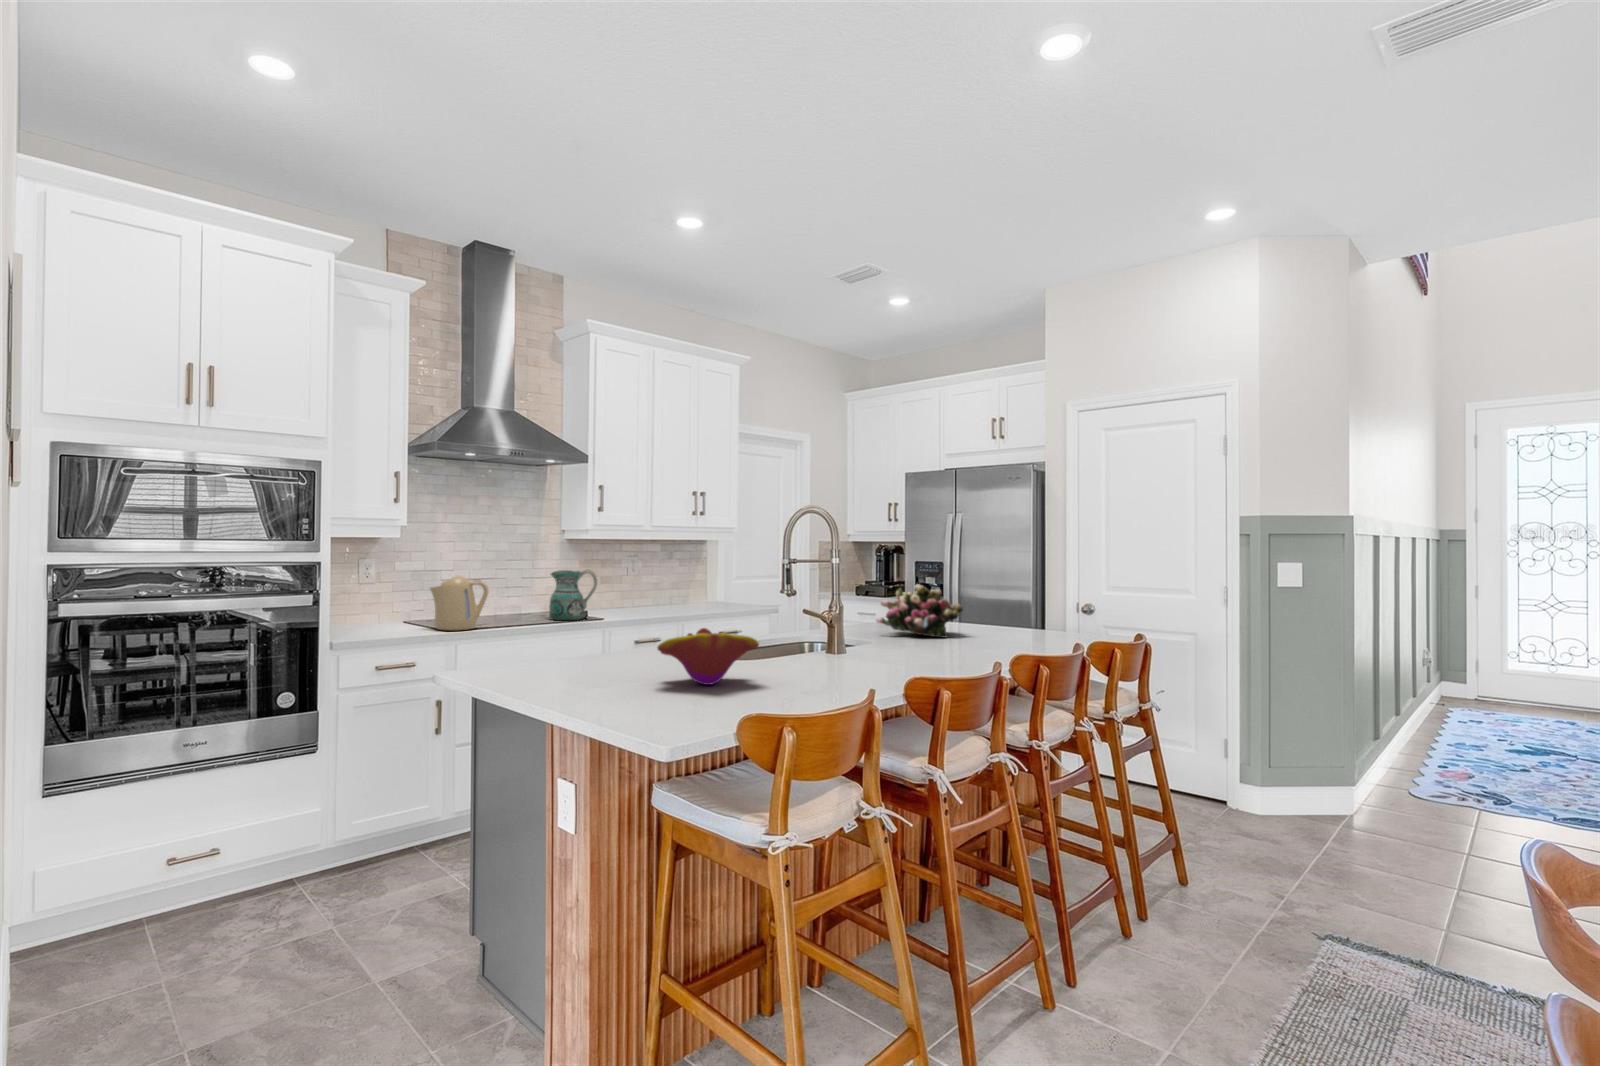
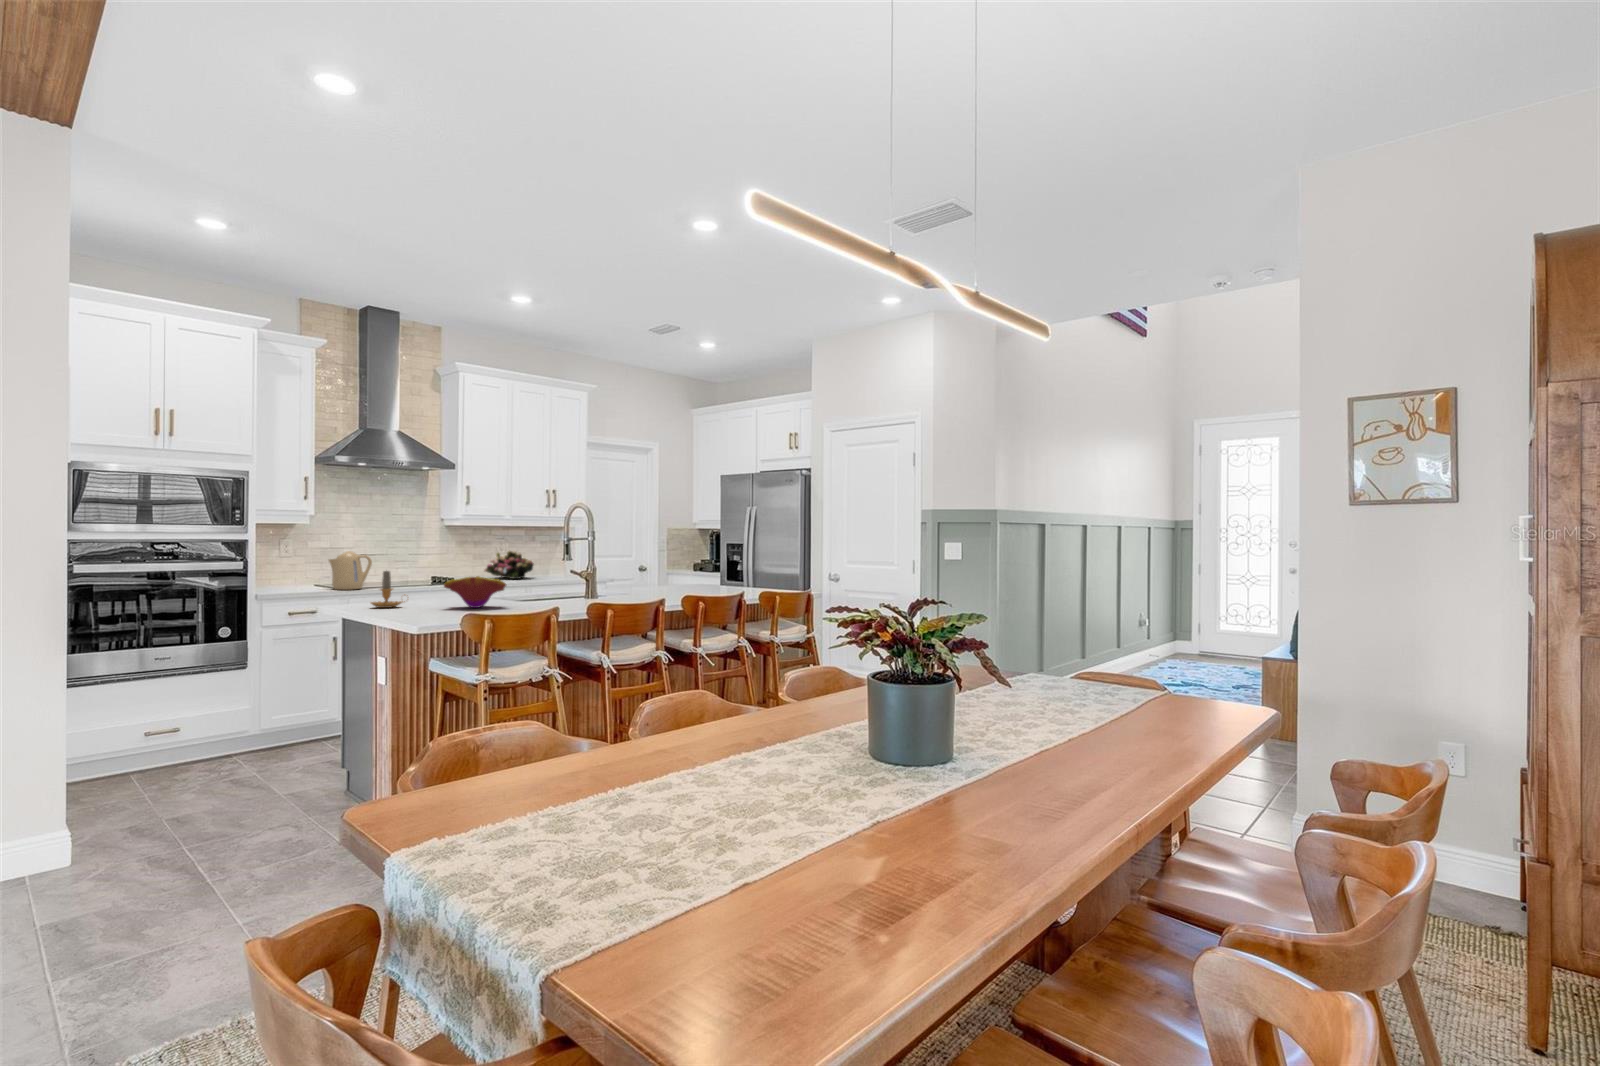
ceramic pitcher: present [549,570,597,620] -> none [423,548,460,585]
flower arrangement: present [876,584,963,637] -> present [484,551,534,579]
candle: none [529,616,593,684] -> present [371,571,405,608]

